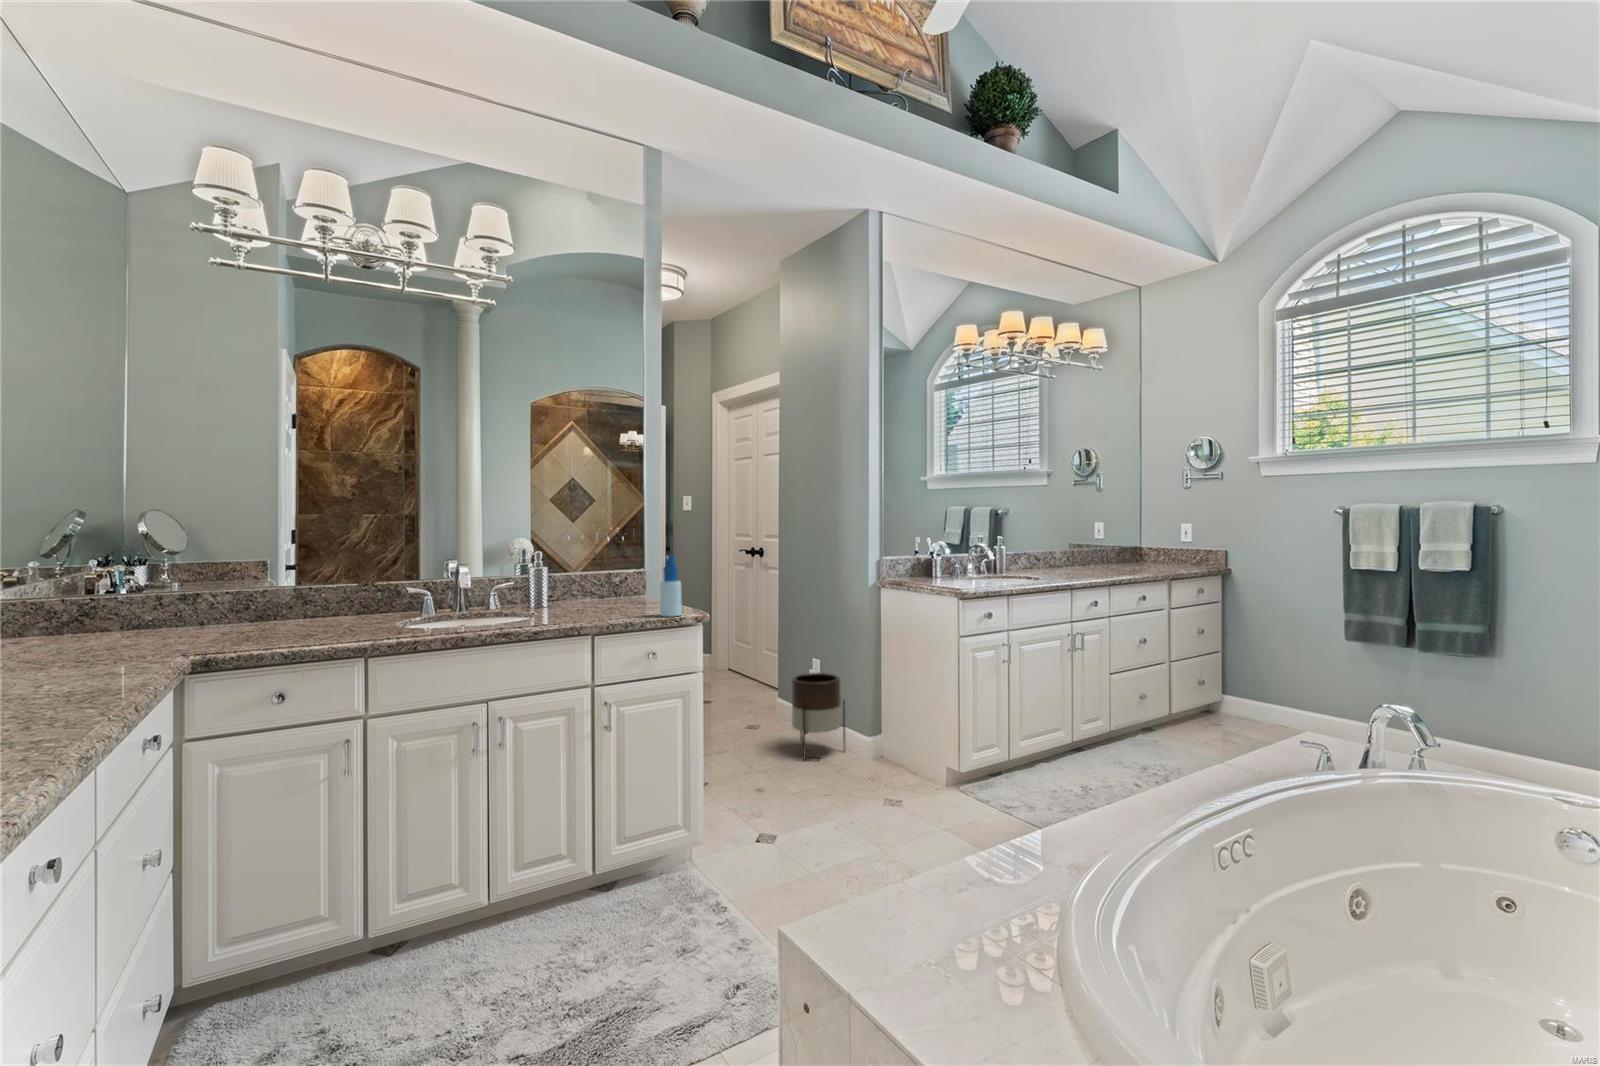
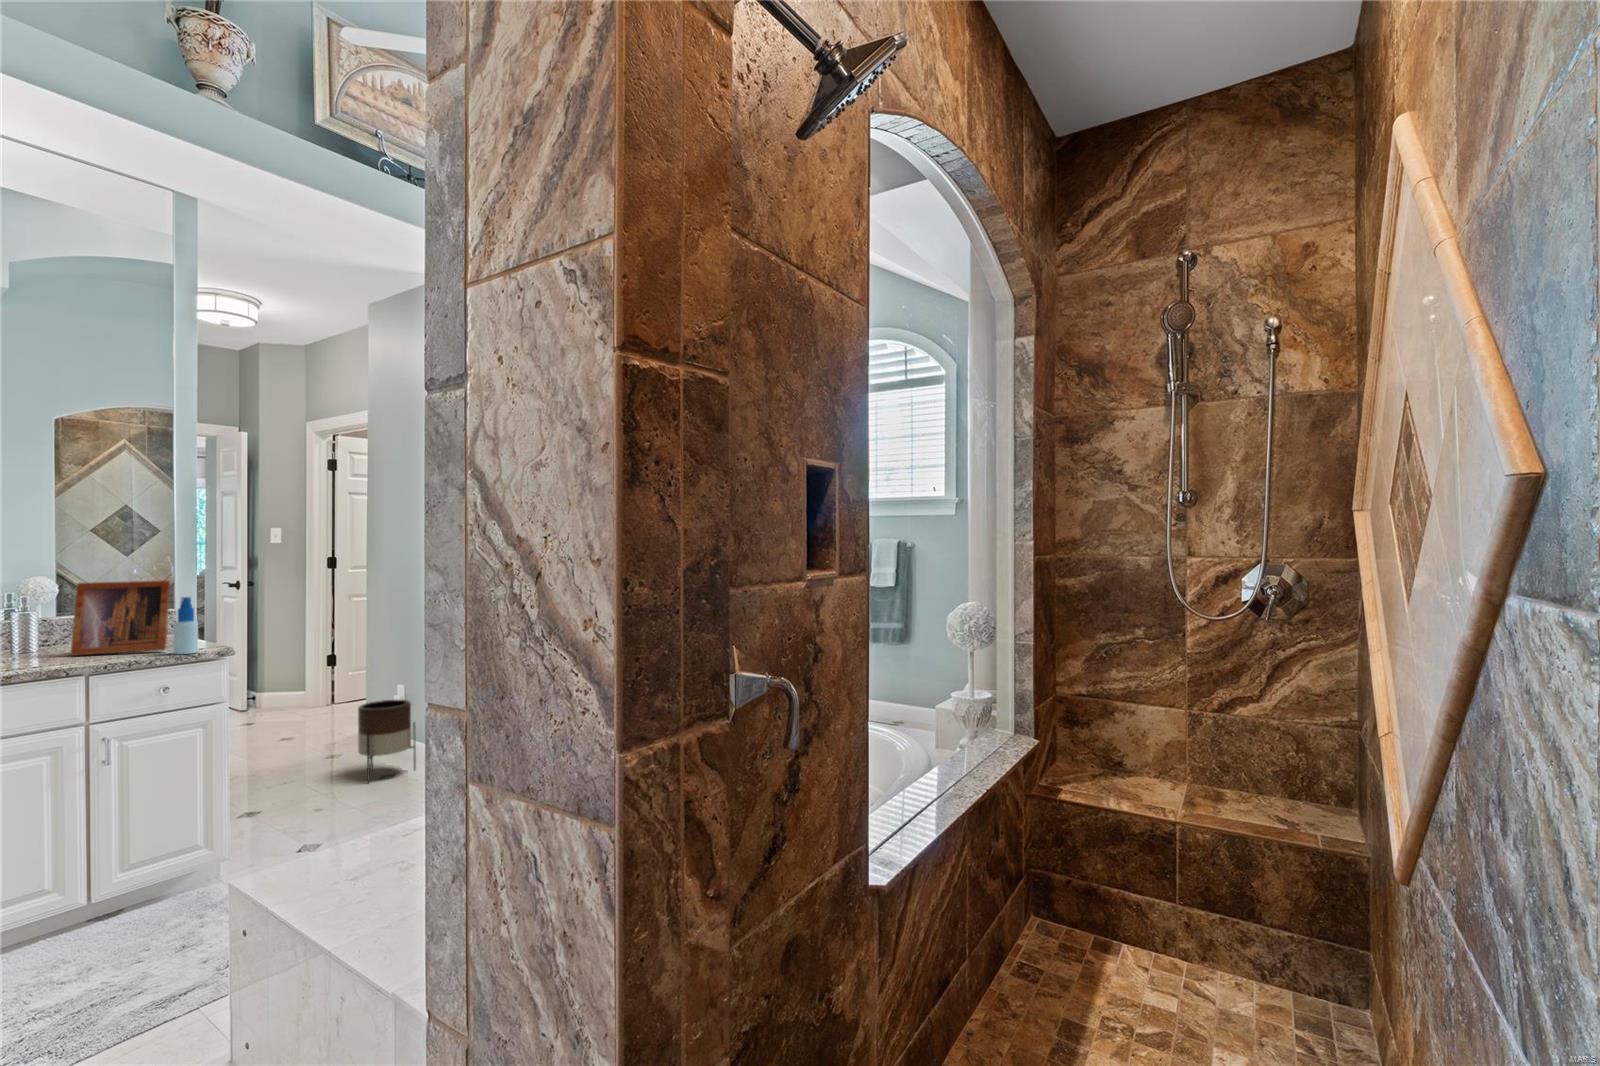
picture frame: none [574,537,653,613] -> present [71,581,170,656]

